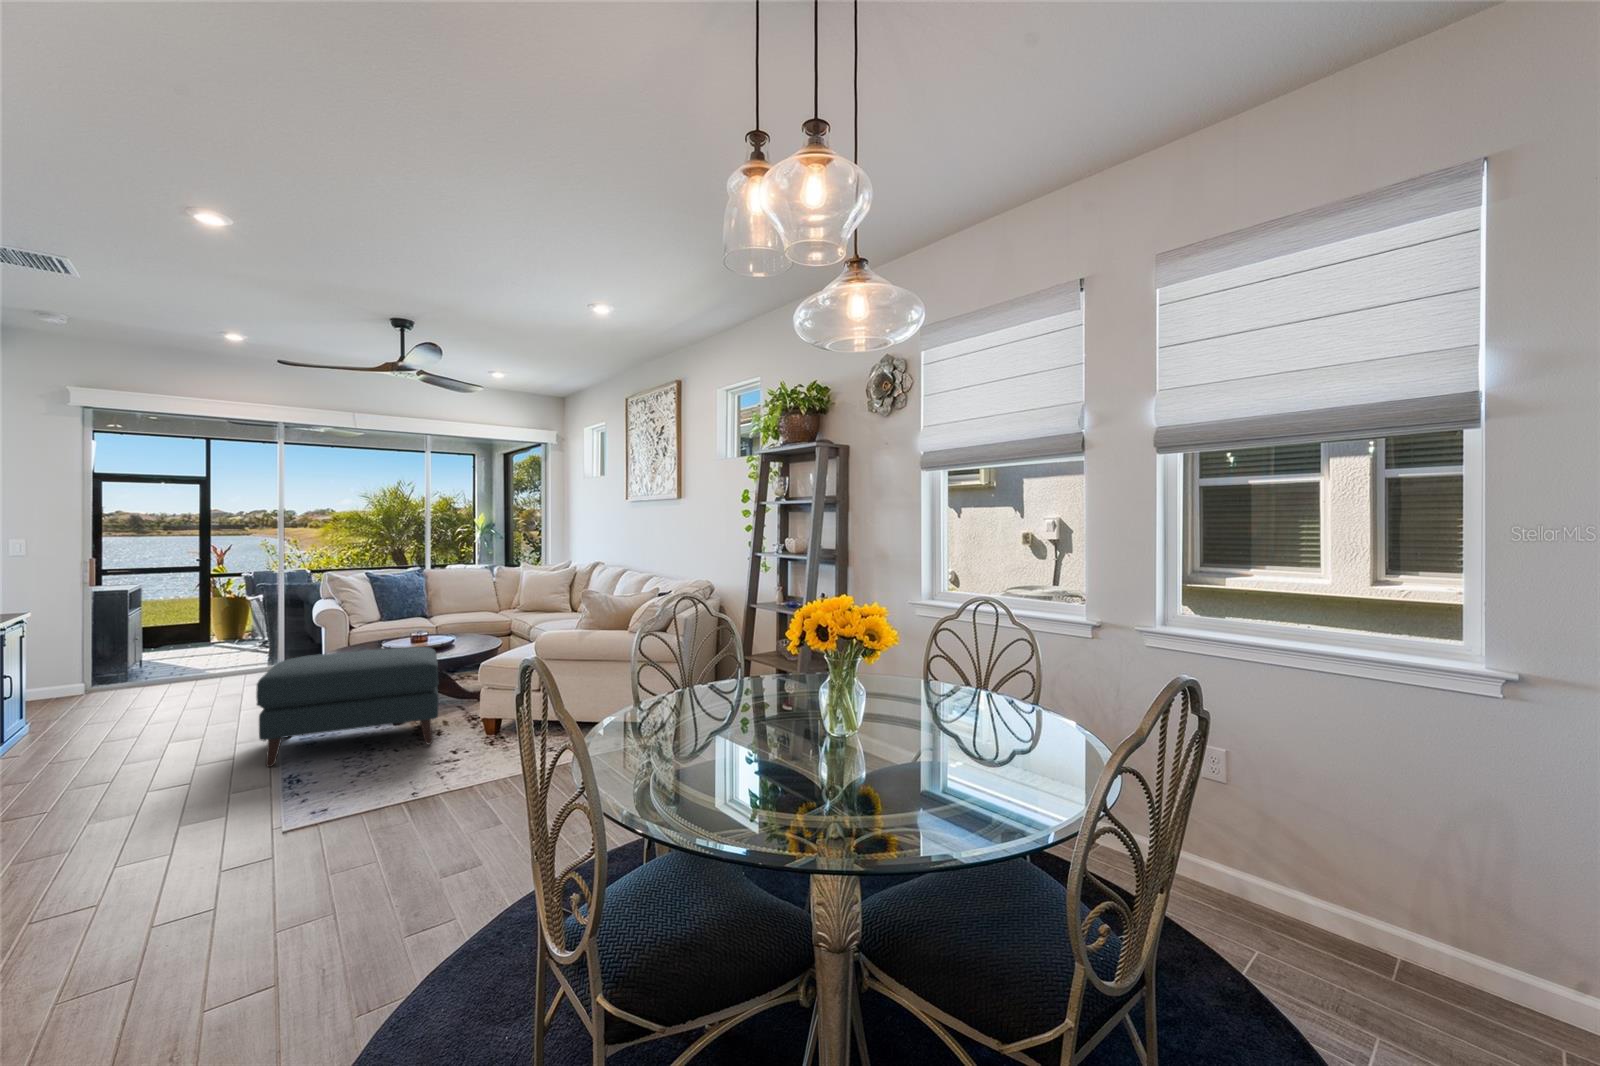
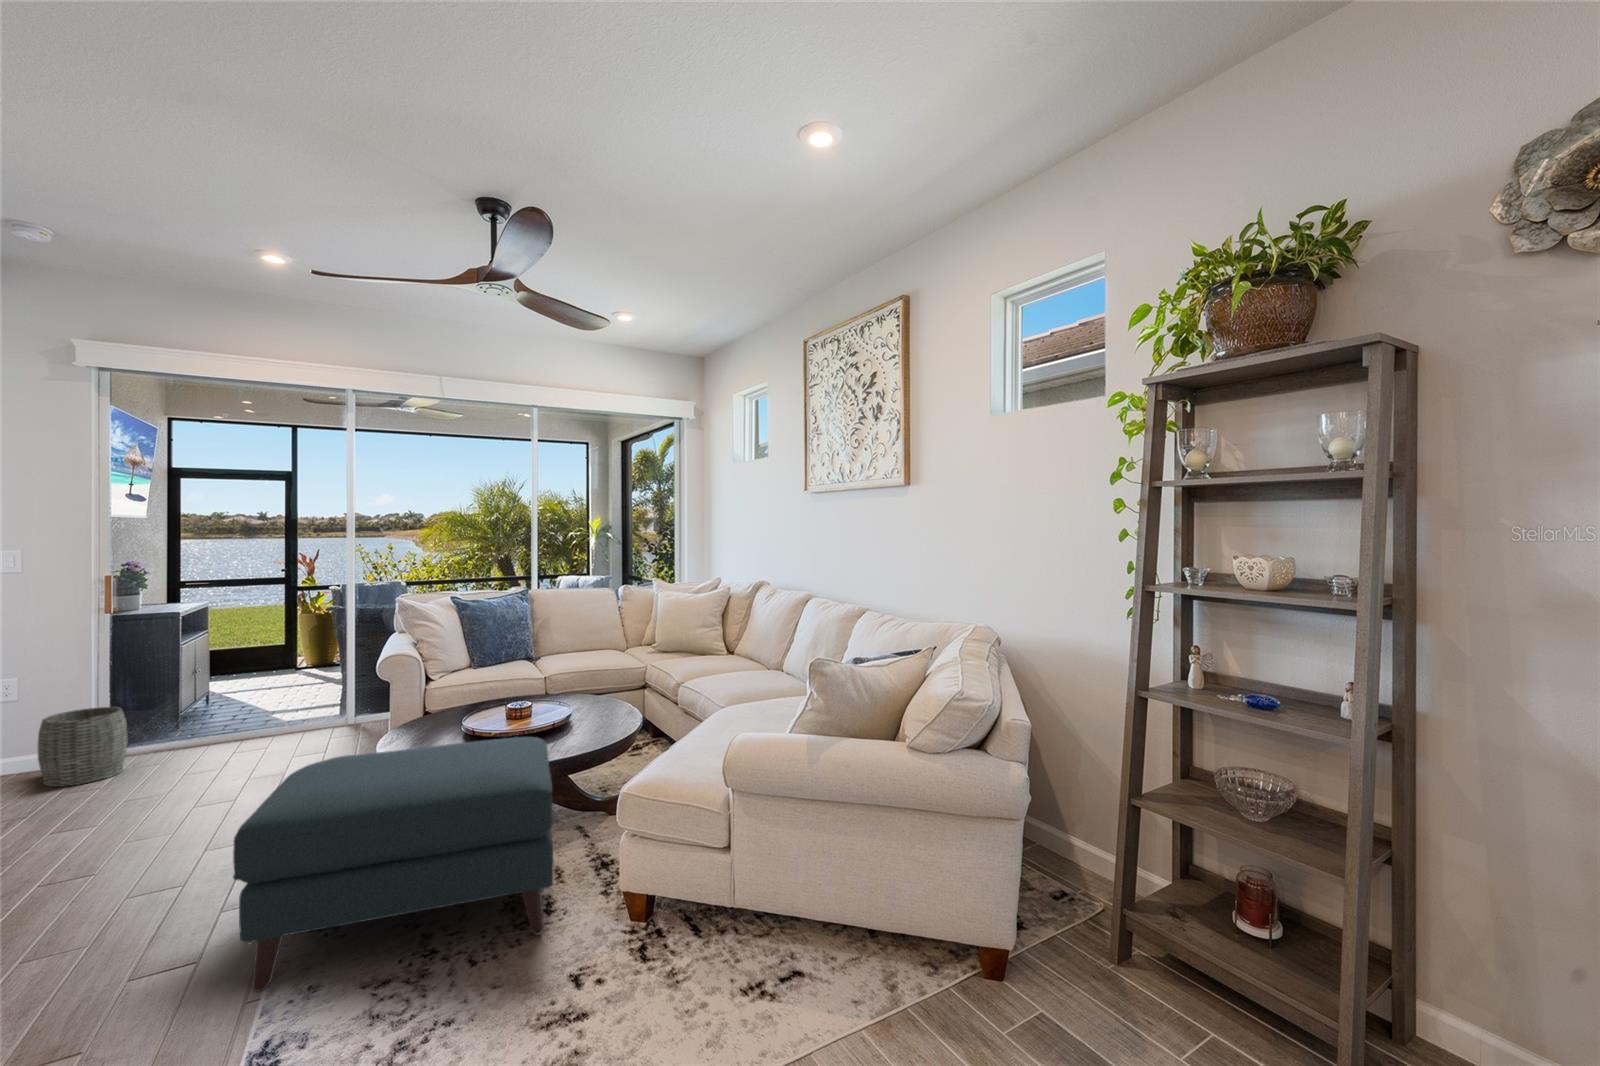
woven basket: none [54,649,120,702] -> present [38,707,127,787]

